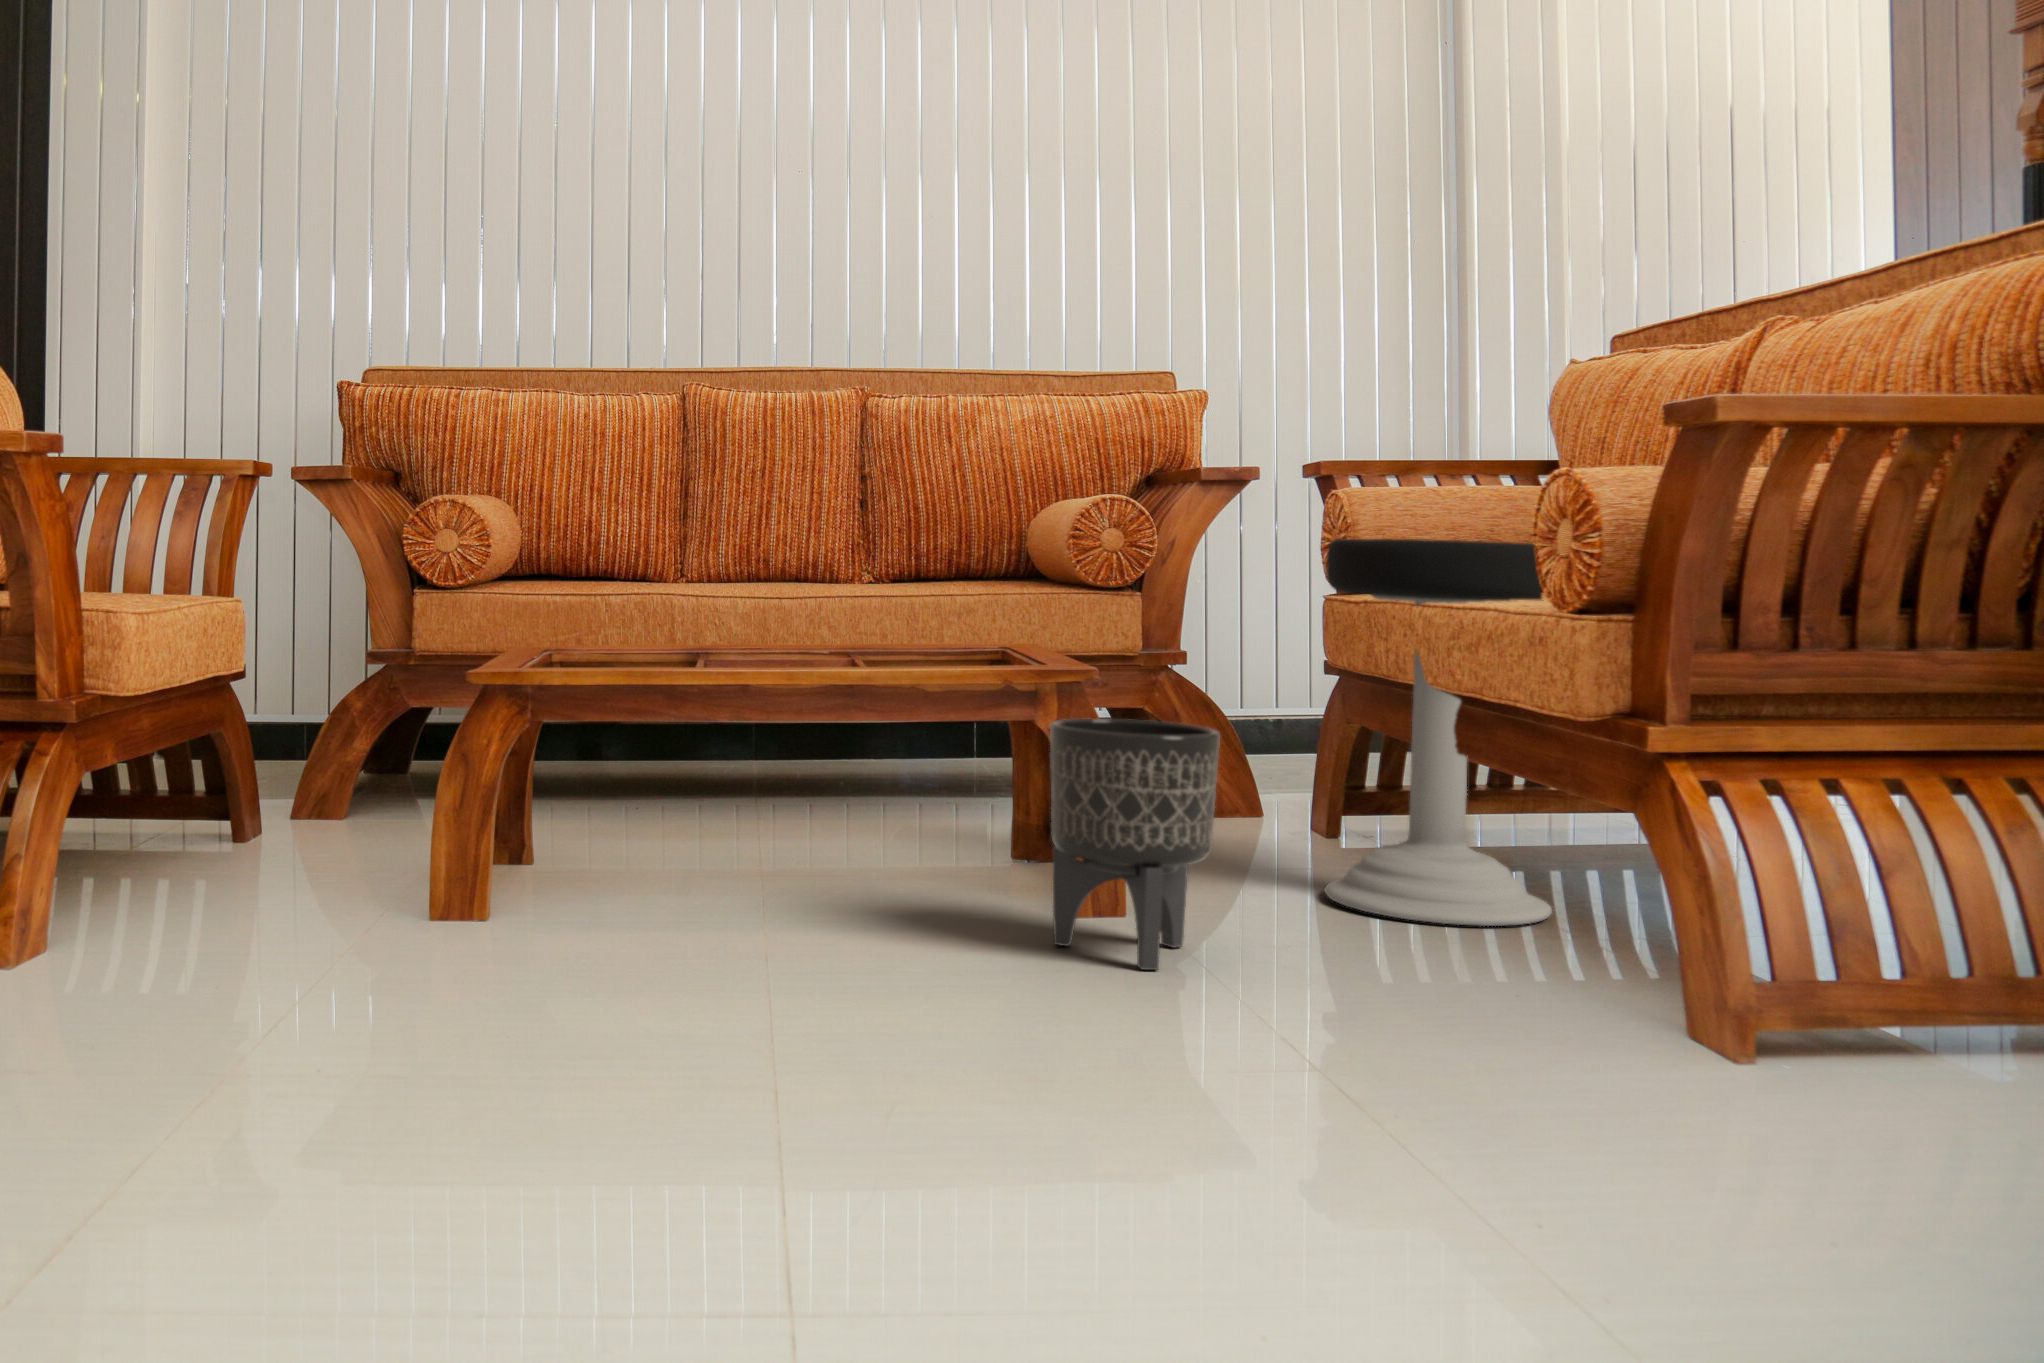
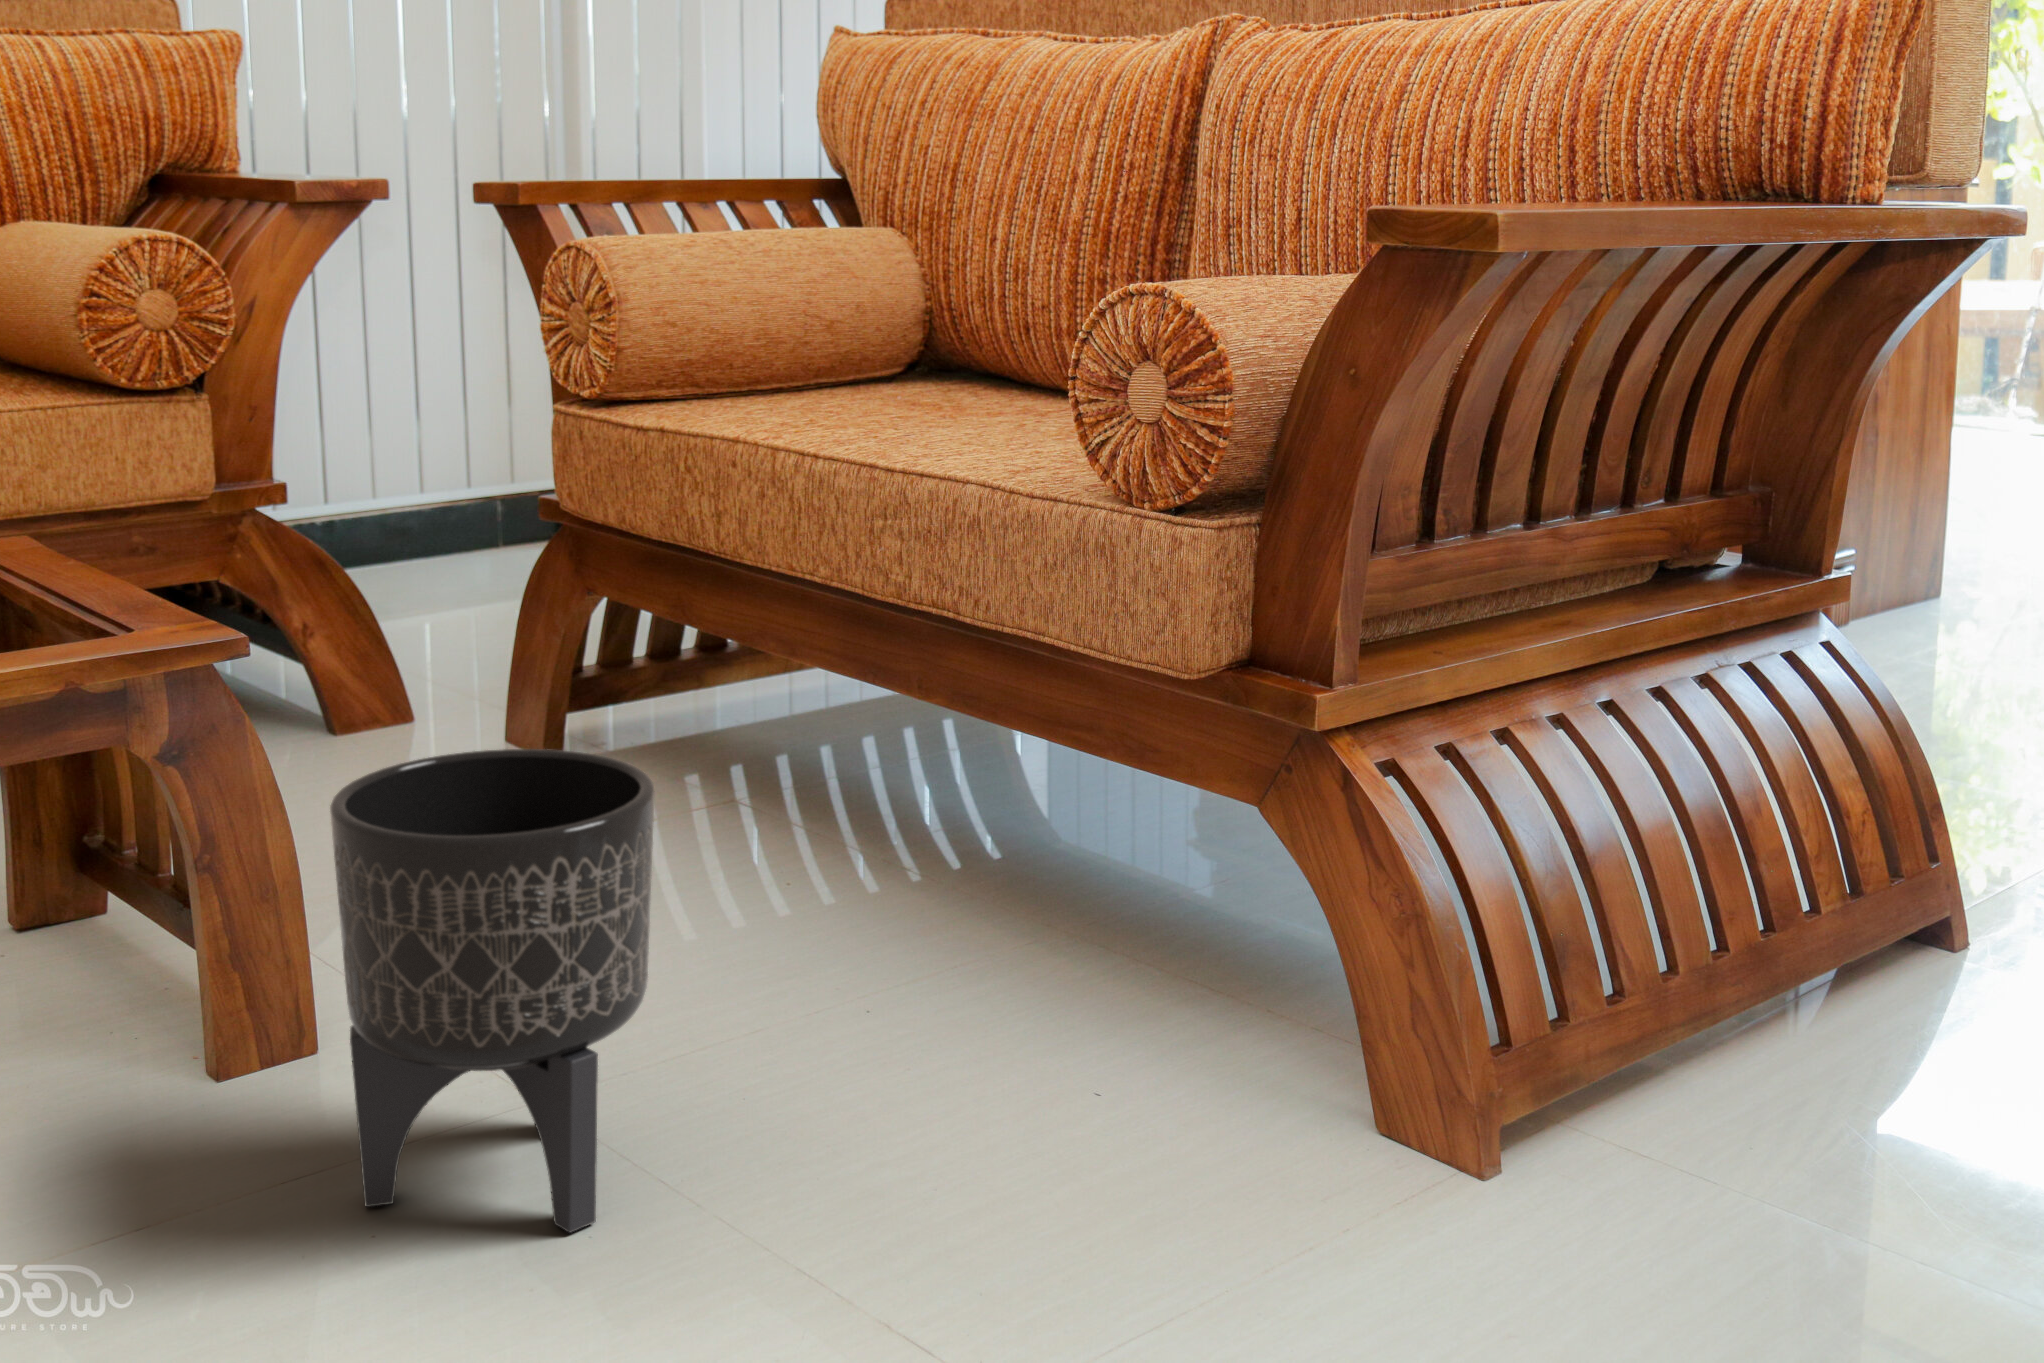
stool: present [1325,538,1552,926] -> none [639,335,983,929]

